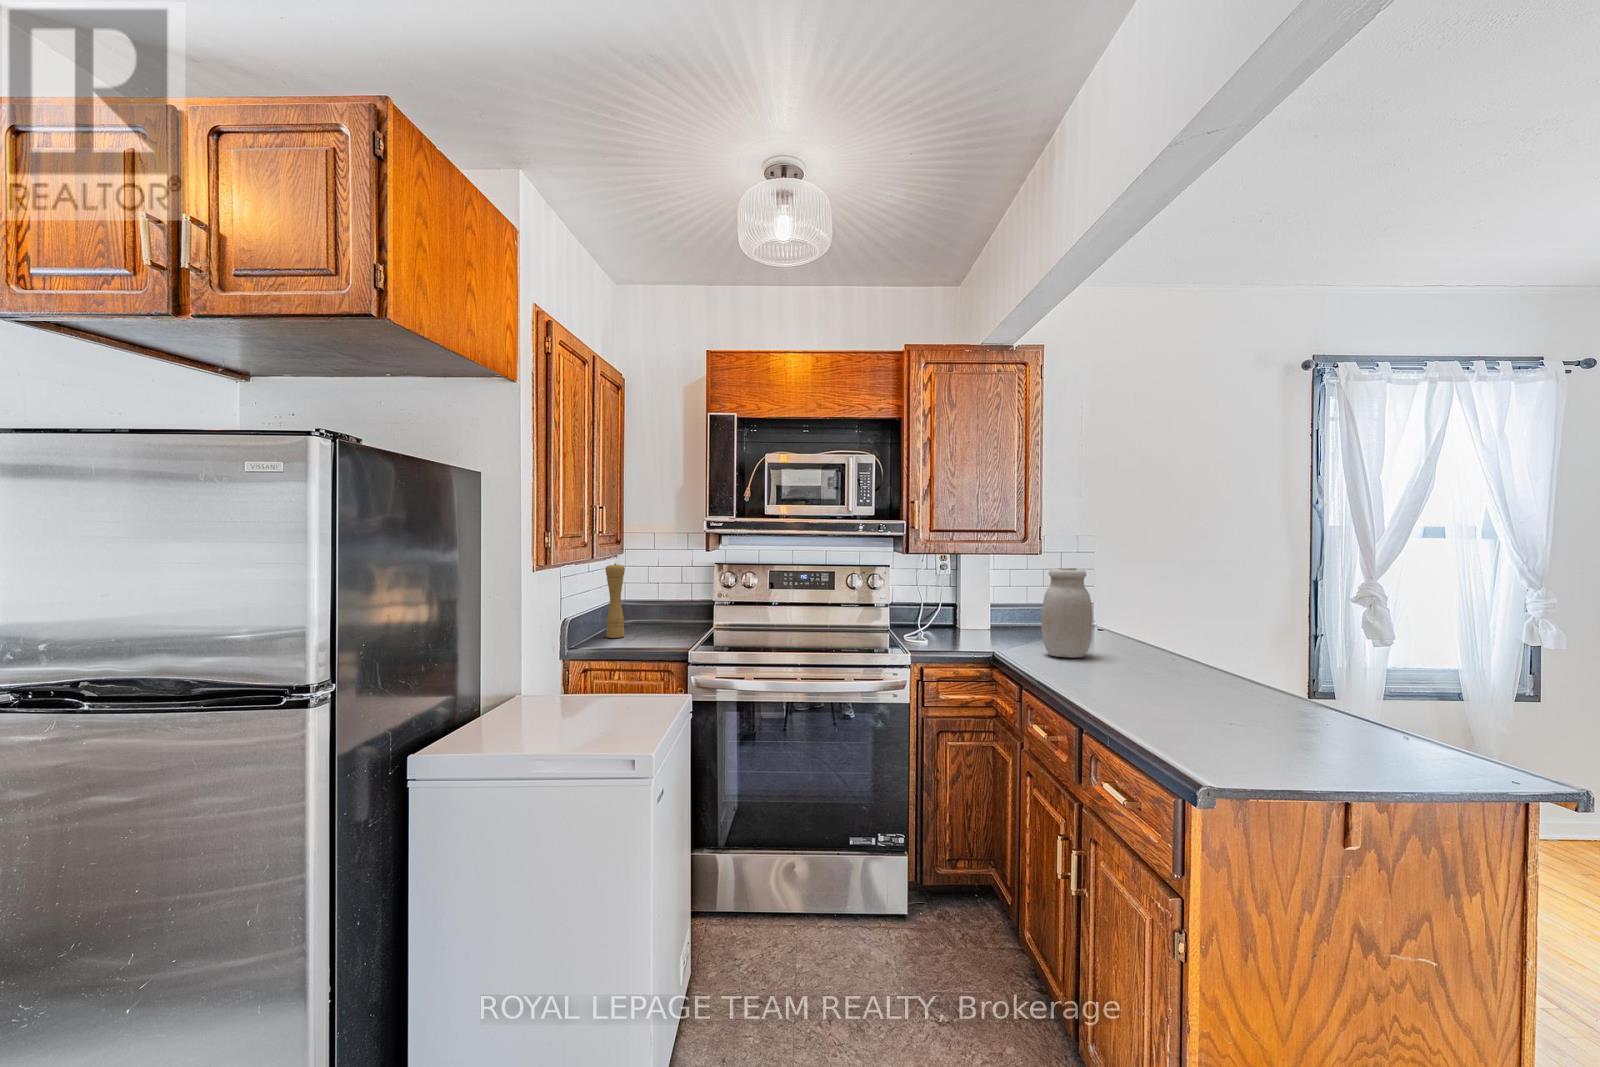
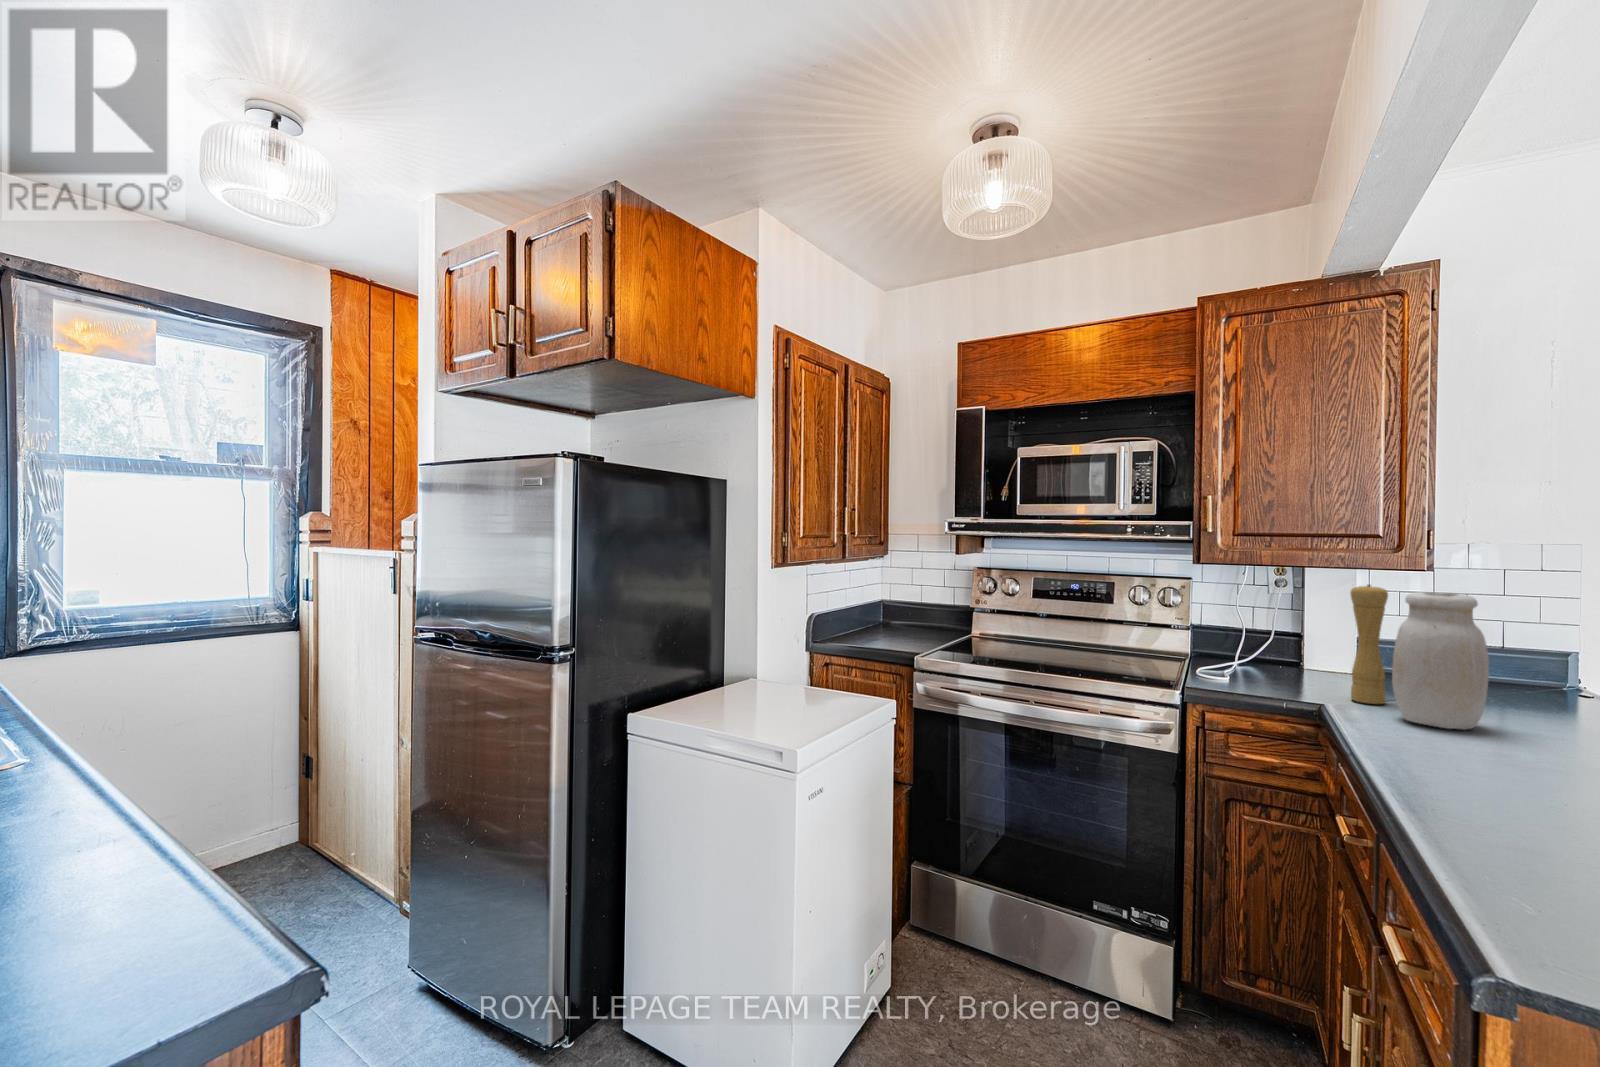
pepper mill: present [605,564,625,638] -> present [1350,584,1388,704]

